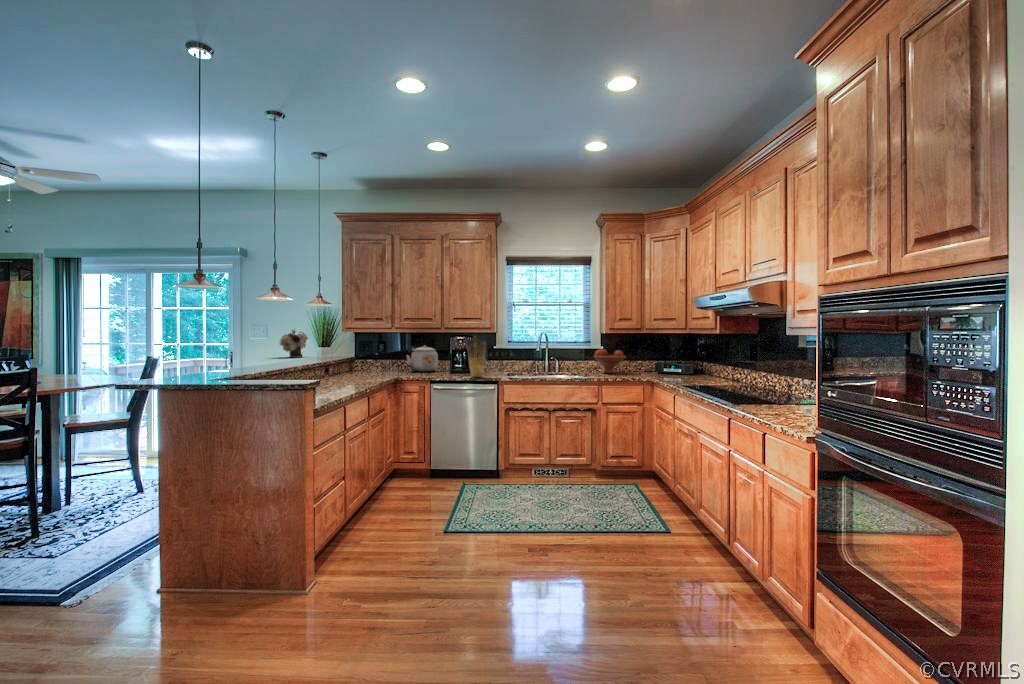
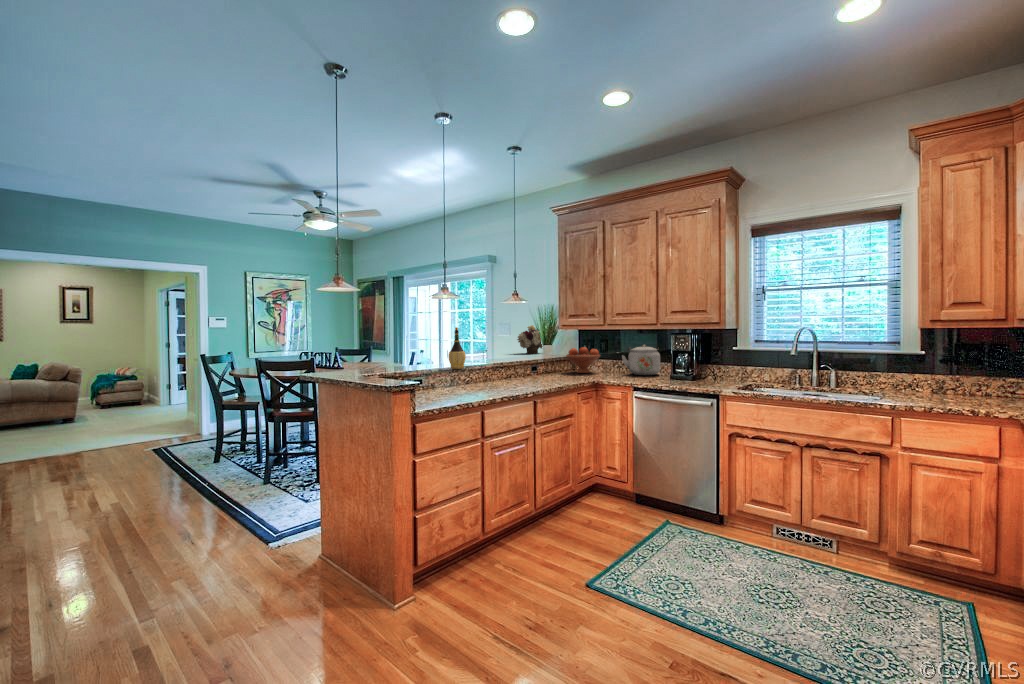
wine bottle: none [257,325,277,369] -> present [449,327,466,369]
vase: present [466,336,487,377] -> none [675,335,703,388]
fruit bowl: present [594,349,626,373] -> present [566,347,600,373]

